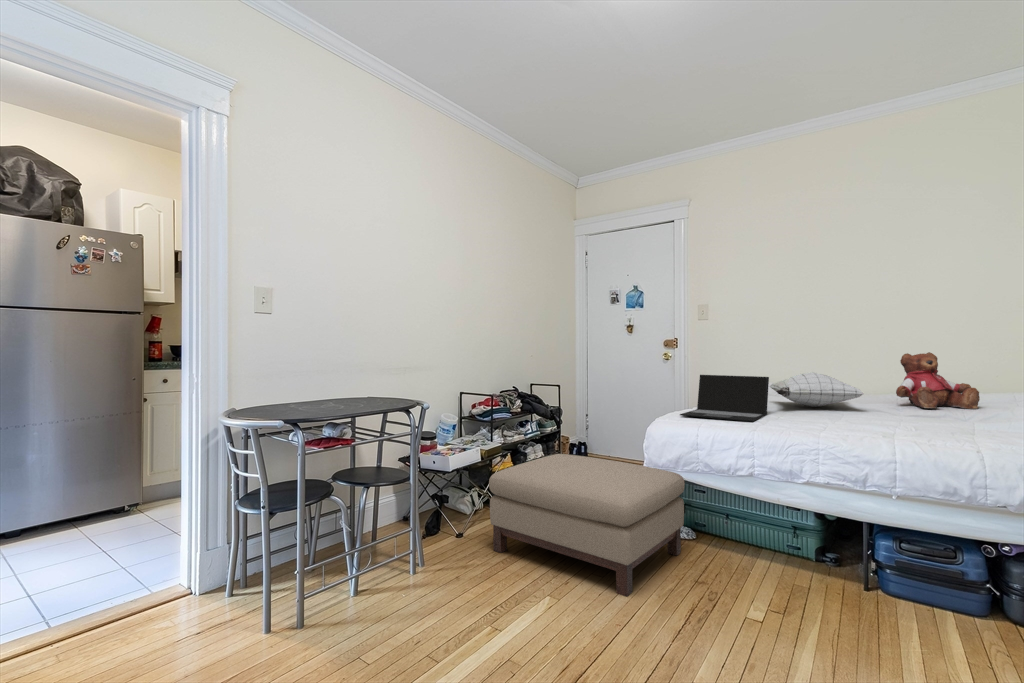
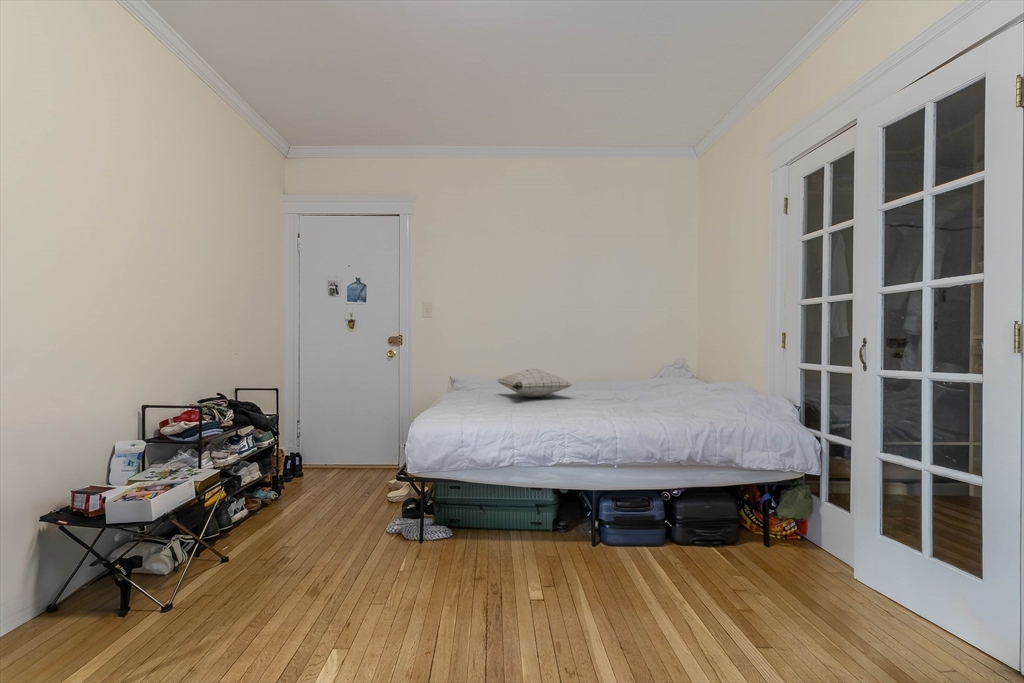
teddy bear: present [896,352,980,409] -> none [584,351,630,393]
laptop: present [680,375,769,422] -> none [439,373,510,416]
ottoman: present [489,454,685,596] -> none [222,472,451,622]

